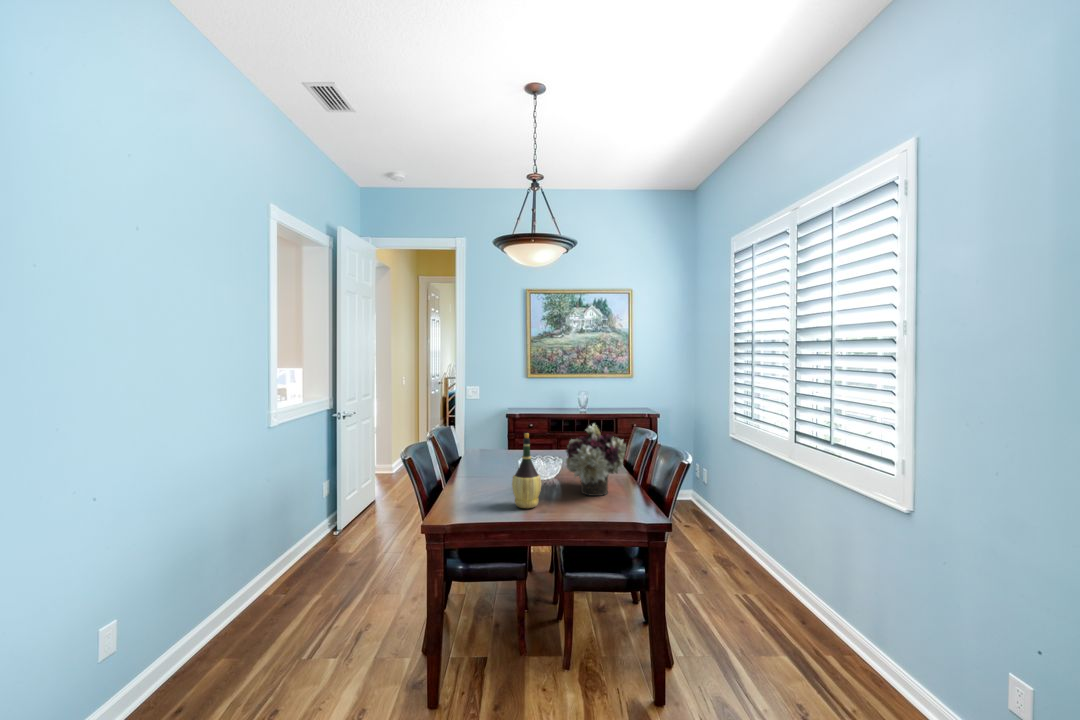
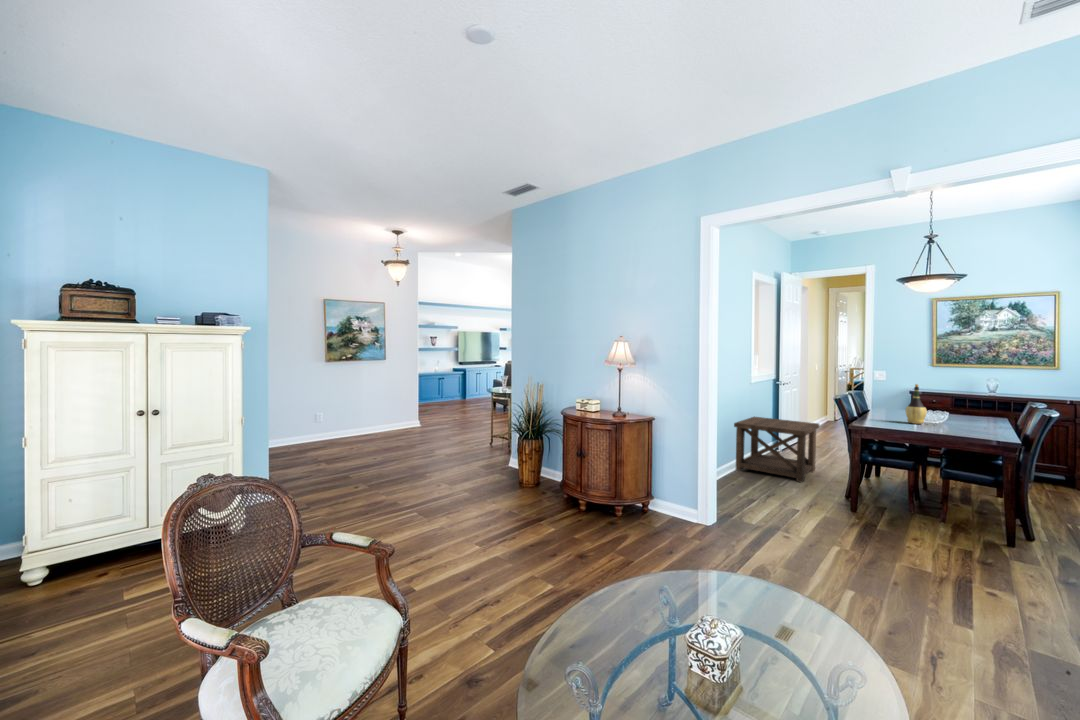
flower arrangement: present [566,424,626,496] -> none [948,384,1000,427]
side table: none [214,494,391,640] -> present [734,417,819,482]

